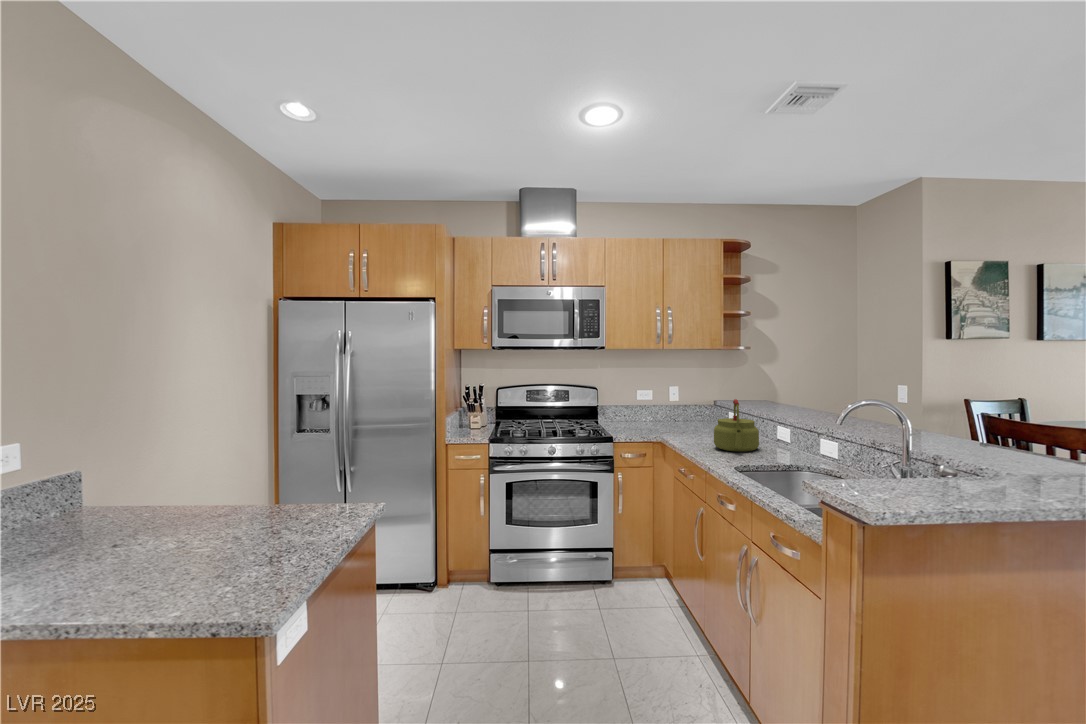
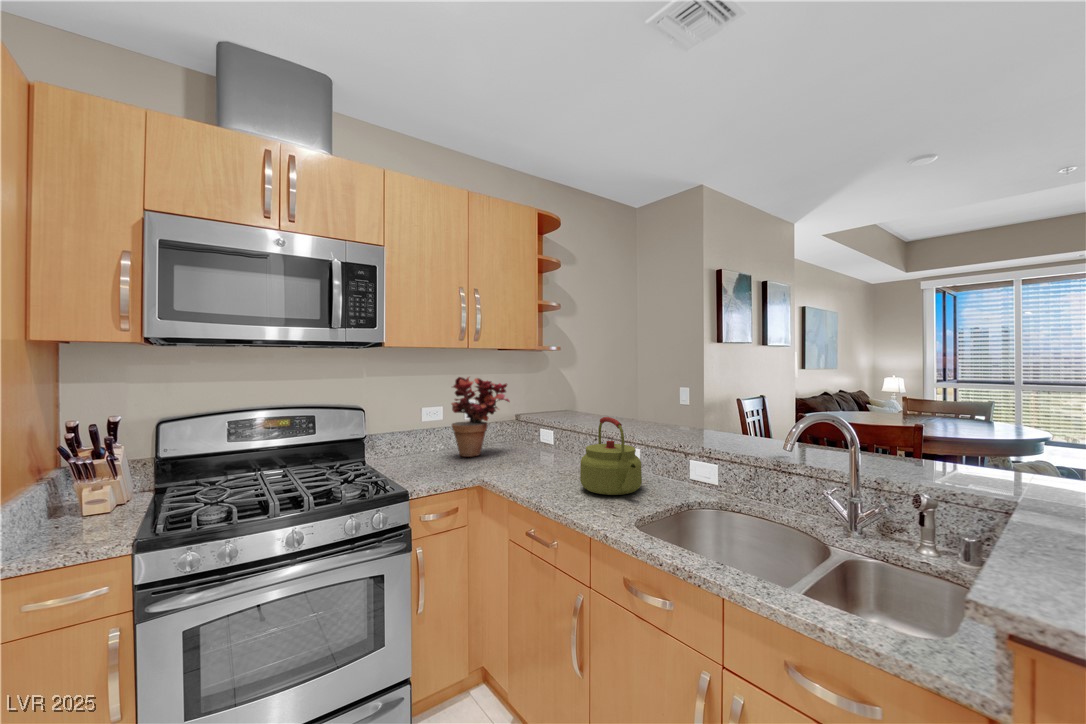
potted plant: none [654,369,701,426] -> present [452,377,510,457]

